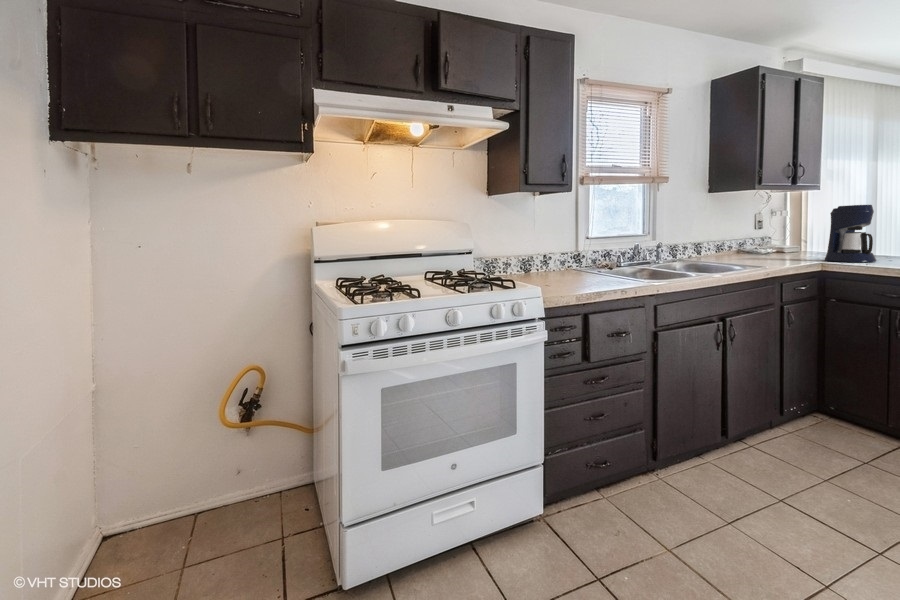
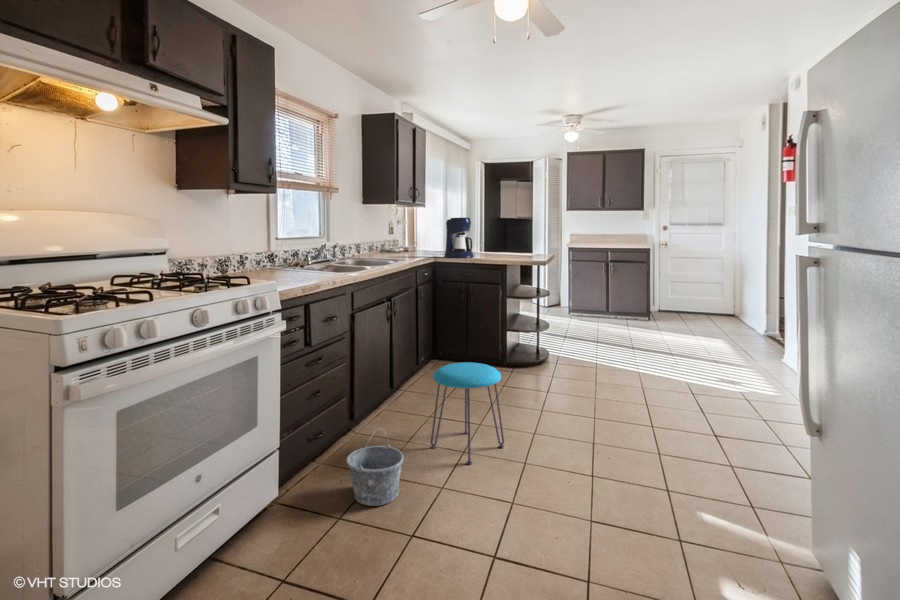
stool: none [730,406,844,544] -> present [431,362,504,464]
bucket: none [602,463,669,552] -> present [347,444,404,506]

